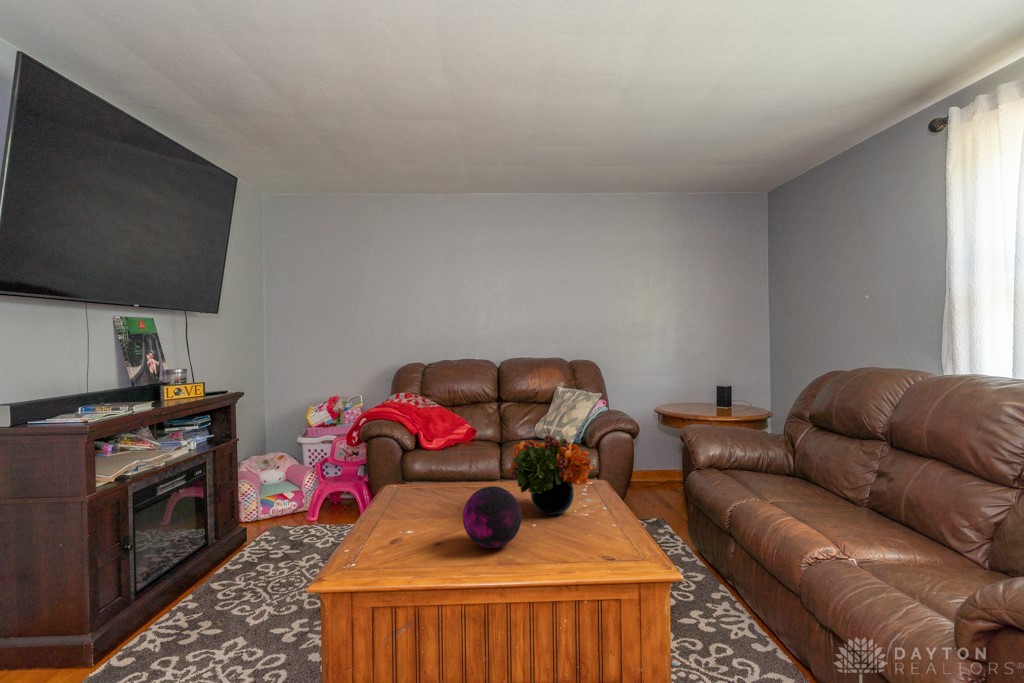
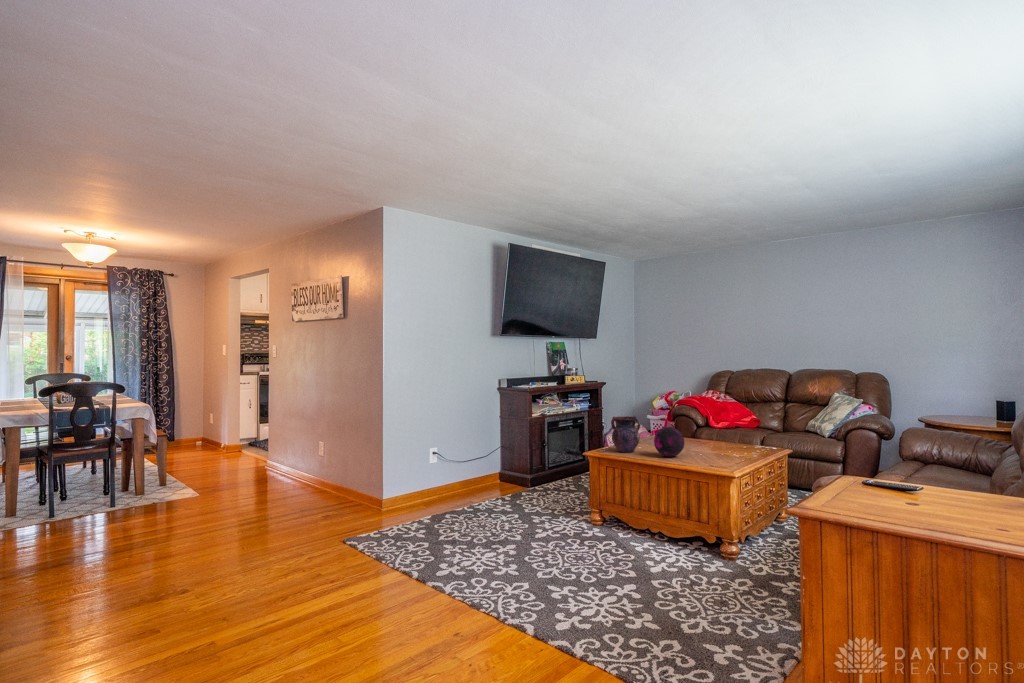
flower arrangement: present [509,435,593,515] -> none [695,409,750,455]
vase: none [360,472,425,557] -> present [611,416,640,452]

